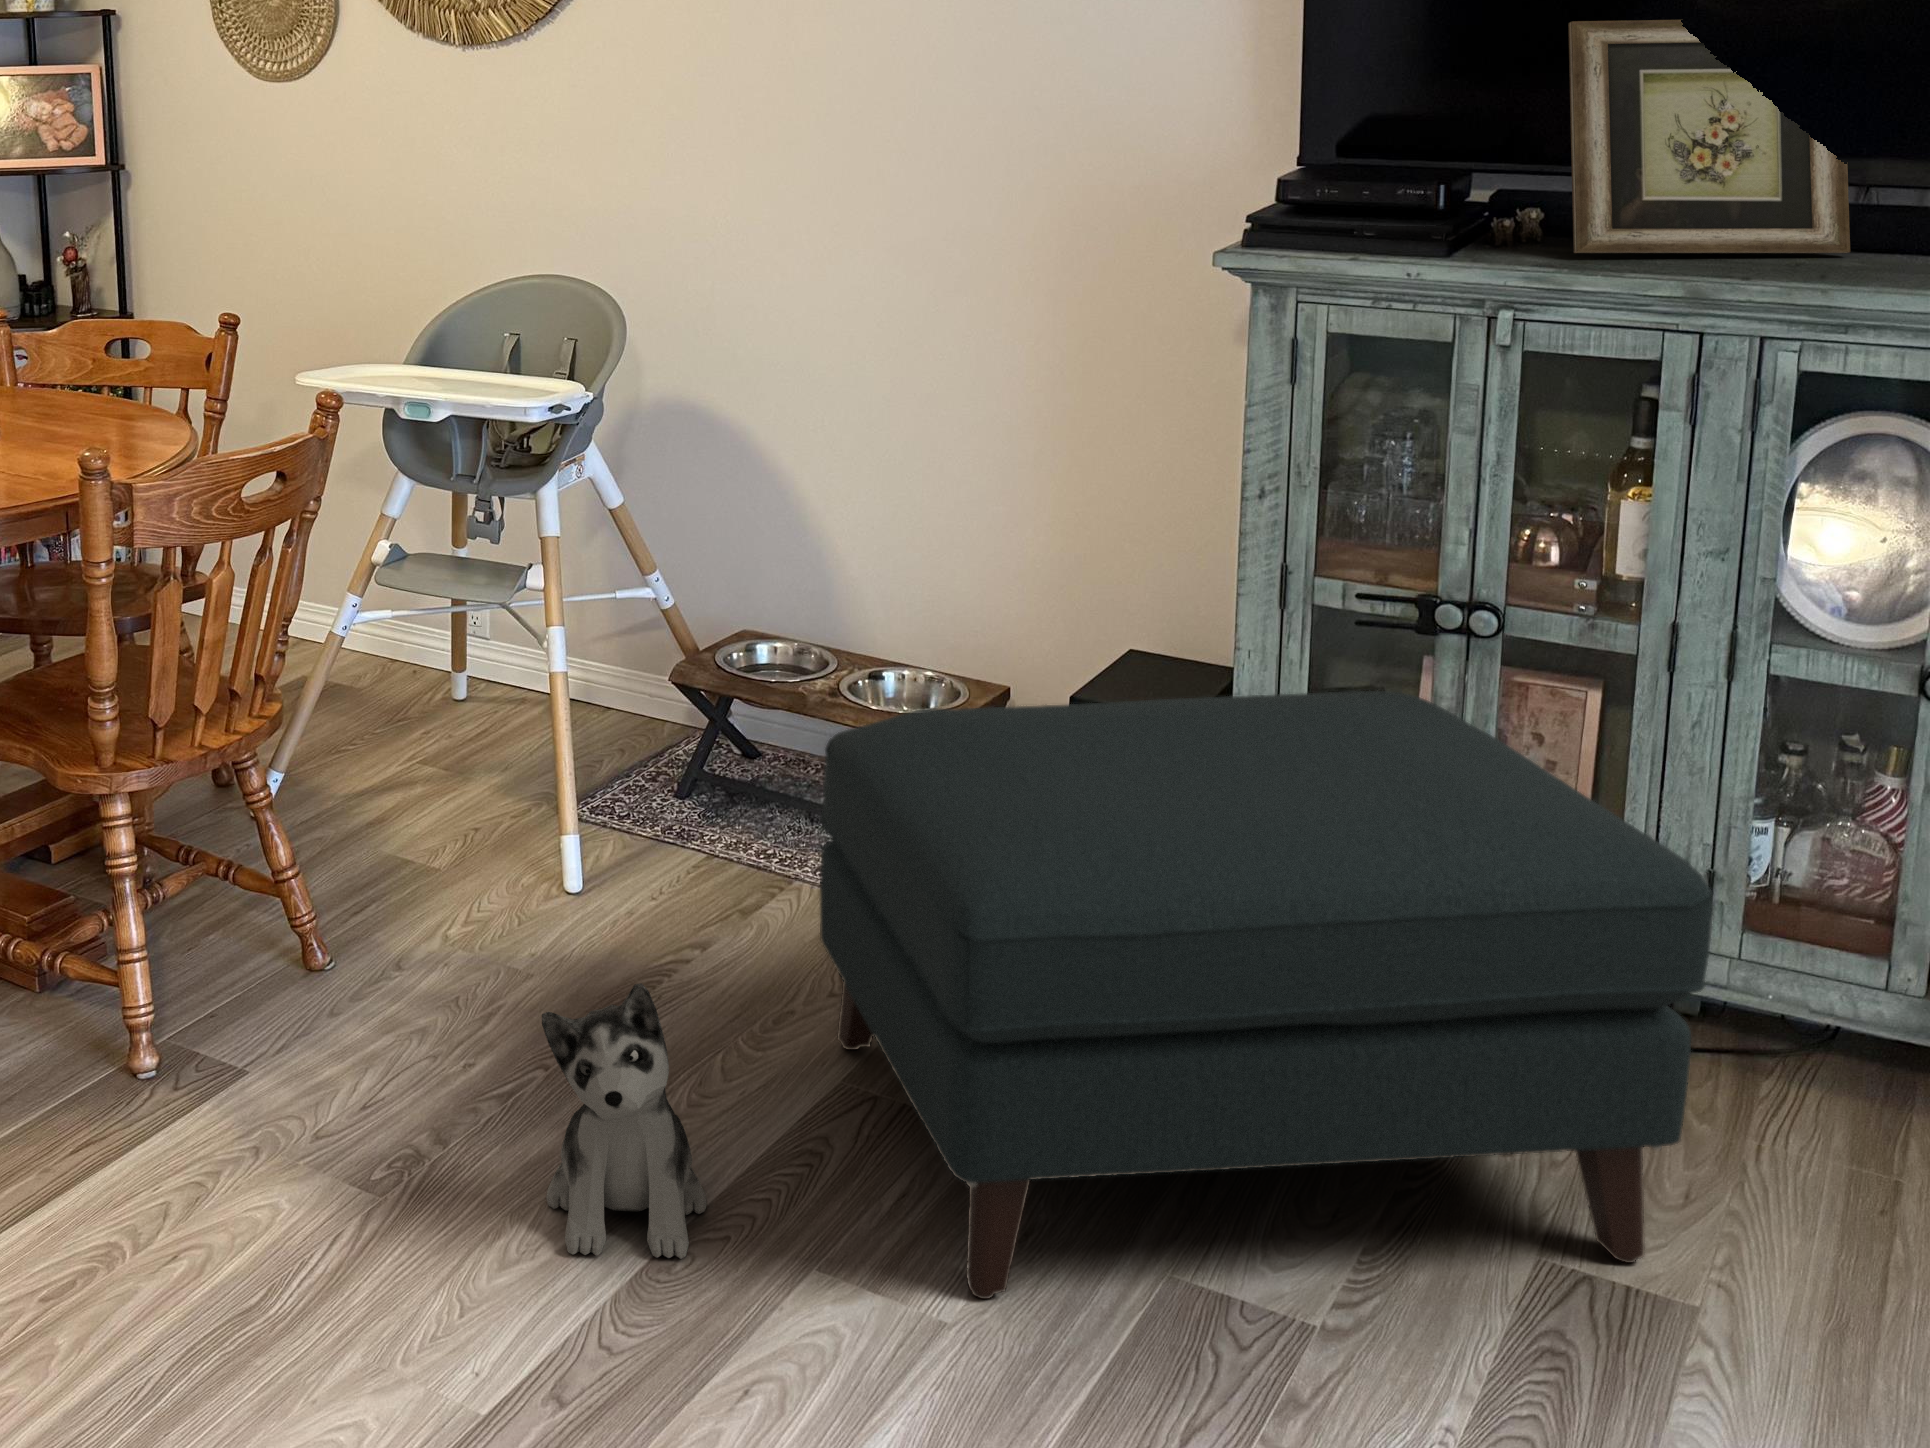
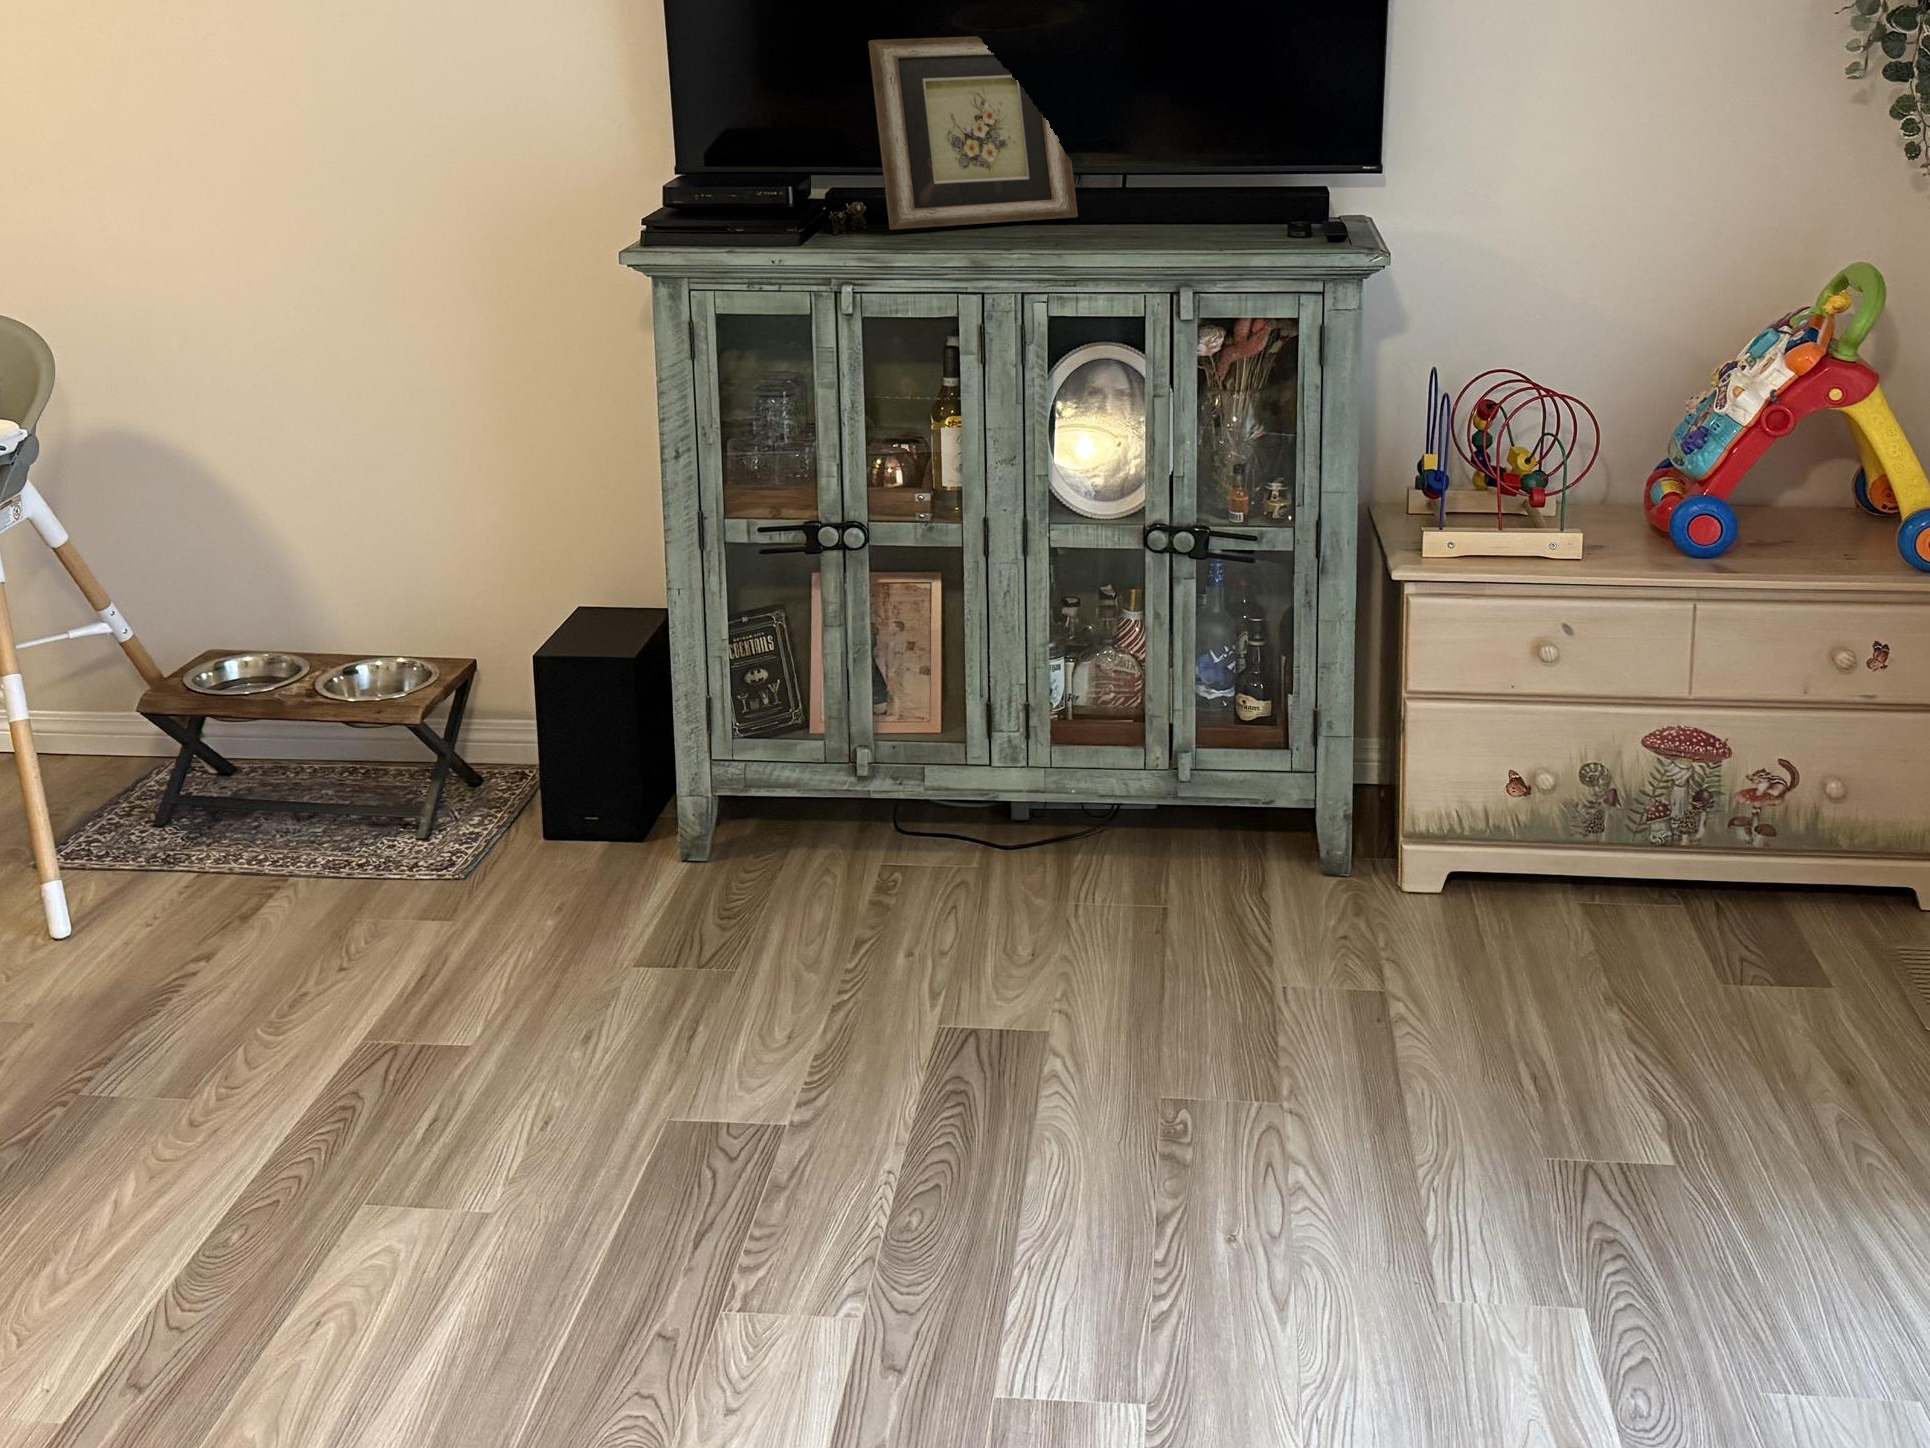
ottoman: present [820,691,1713,1299] -> none [314,606,1031,1186]
plush toy: present [542,983,707,1259] -> none [68,985,253,1259]

